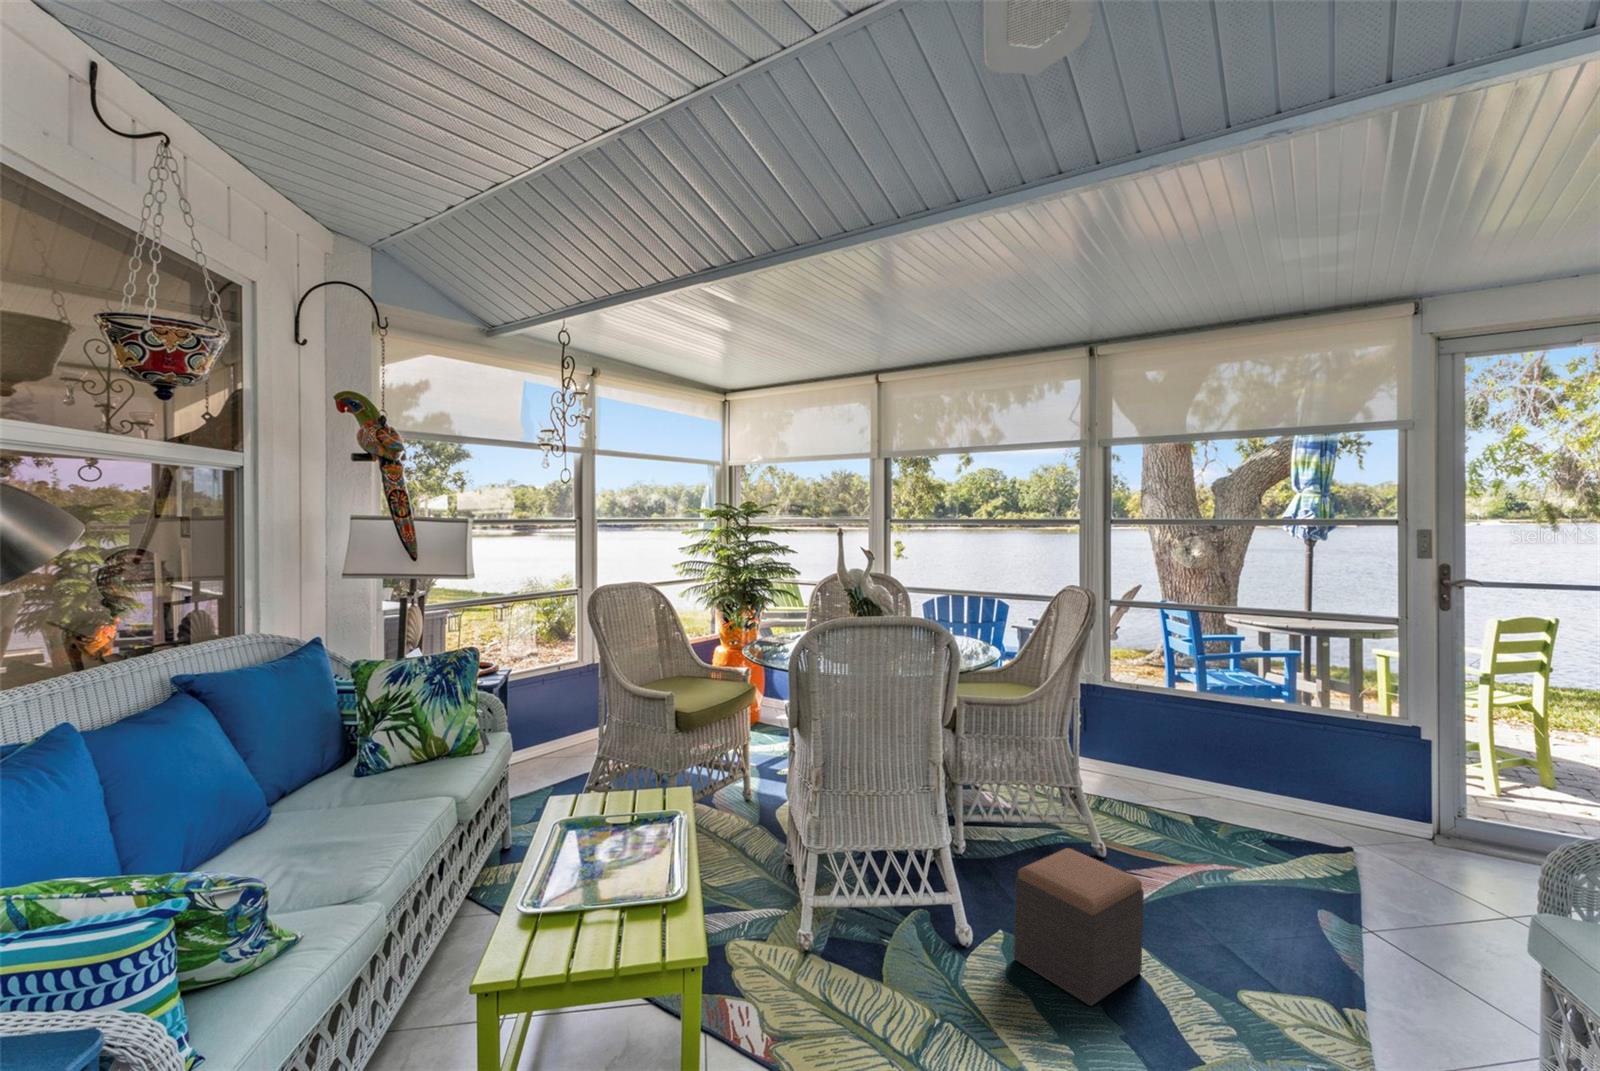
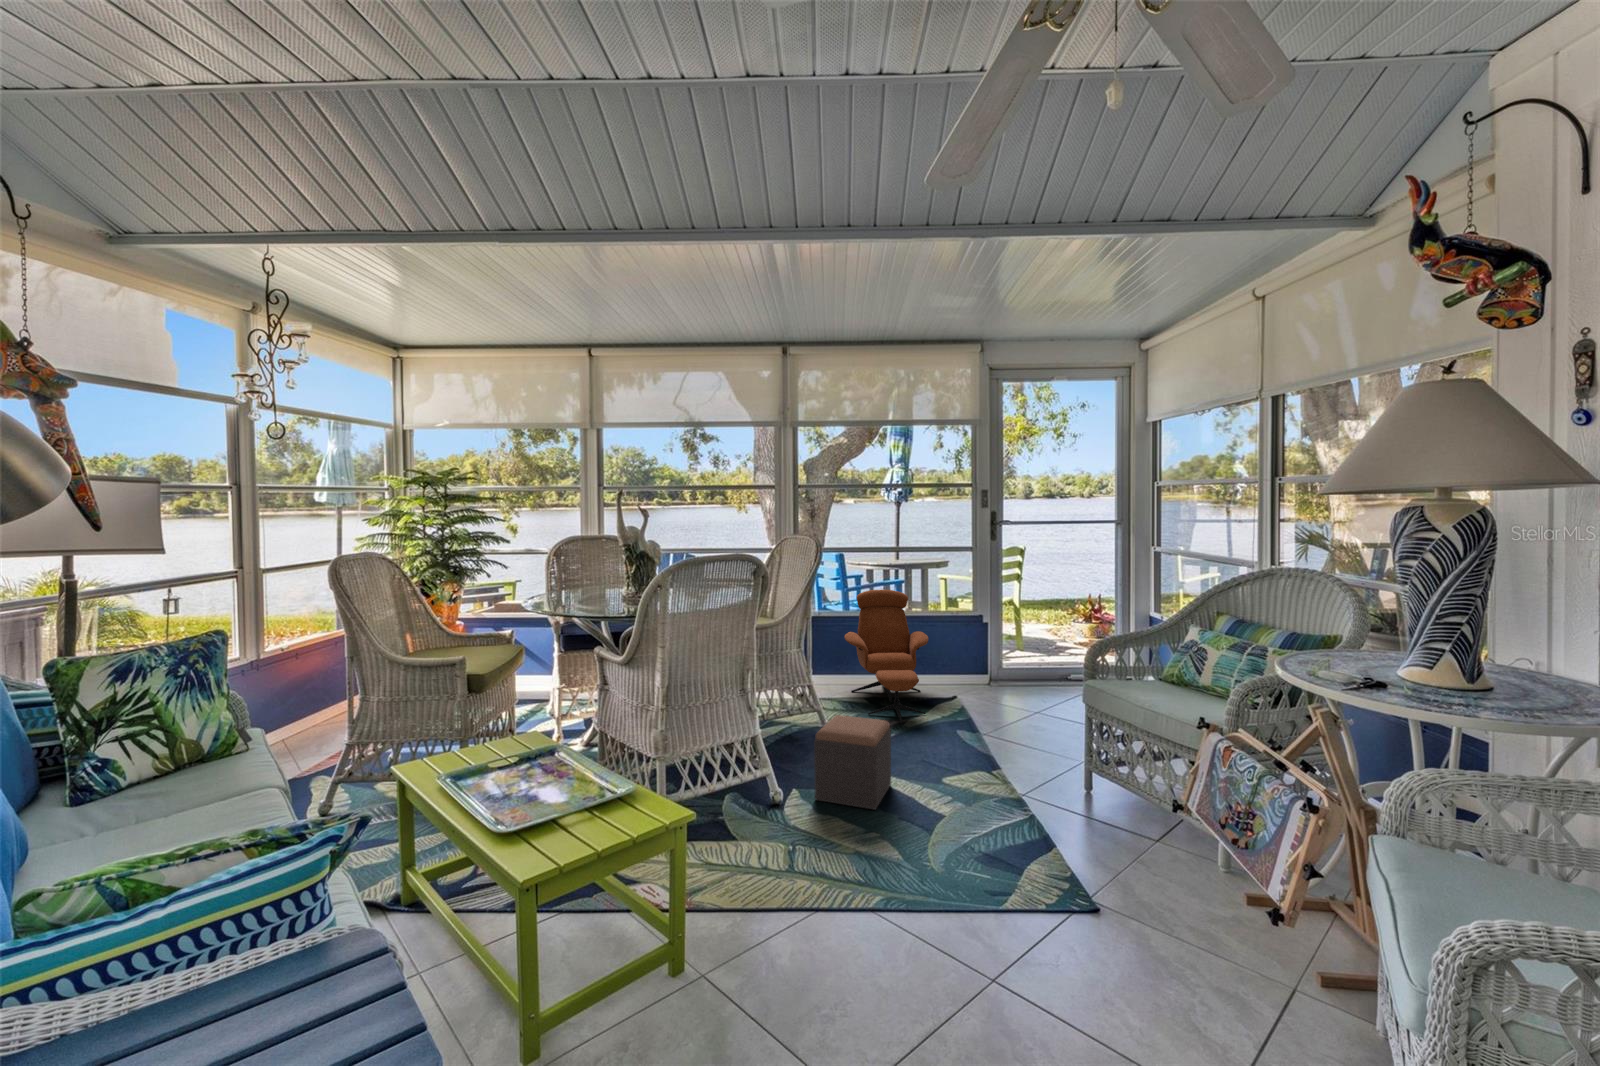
lounge chair: none [1164,660,1307,874] -> present [844,590,928,724]

